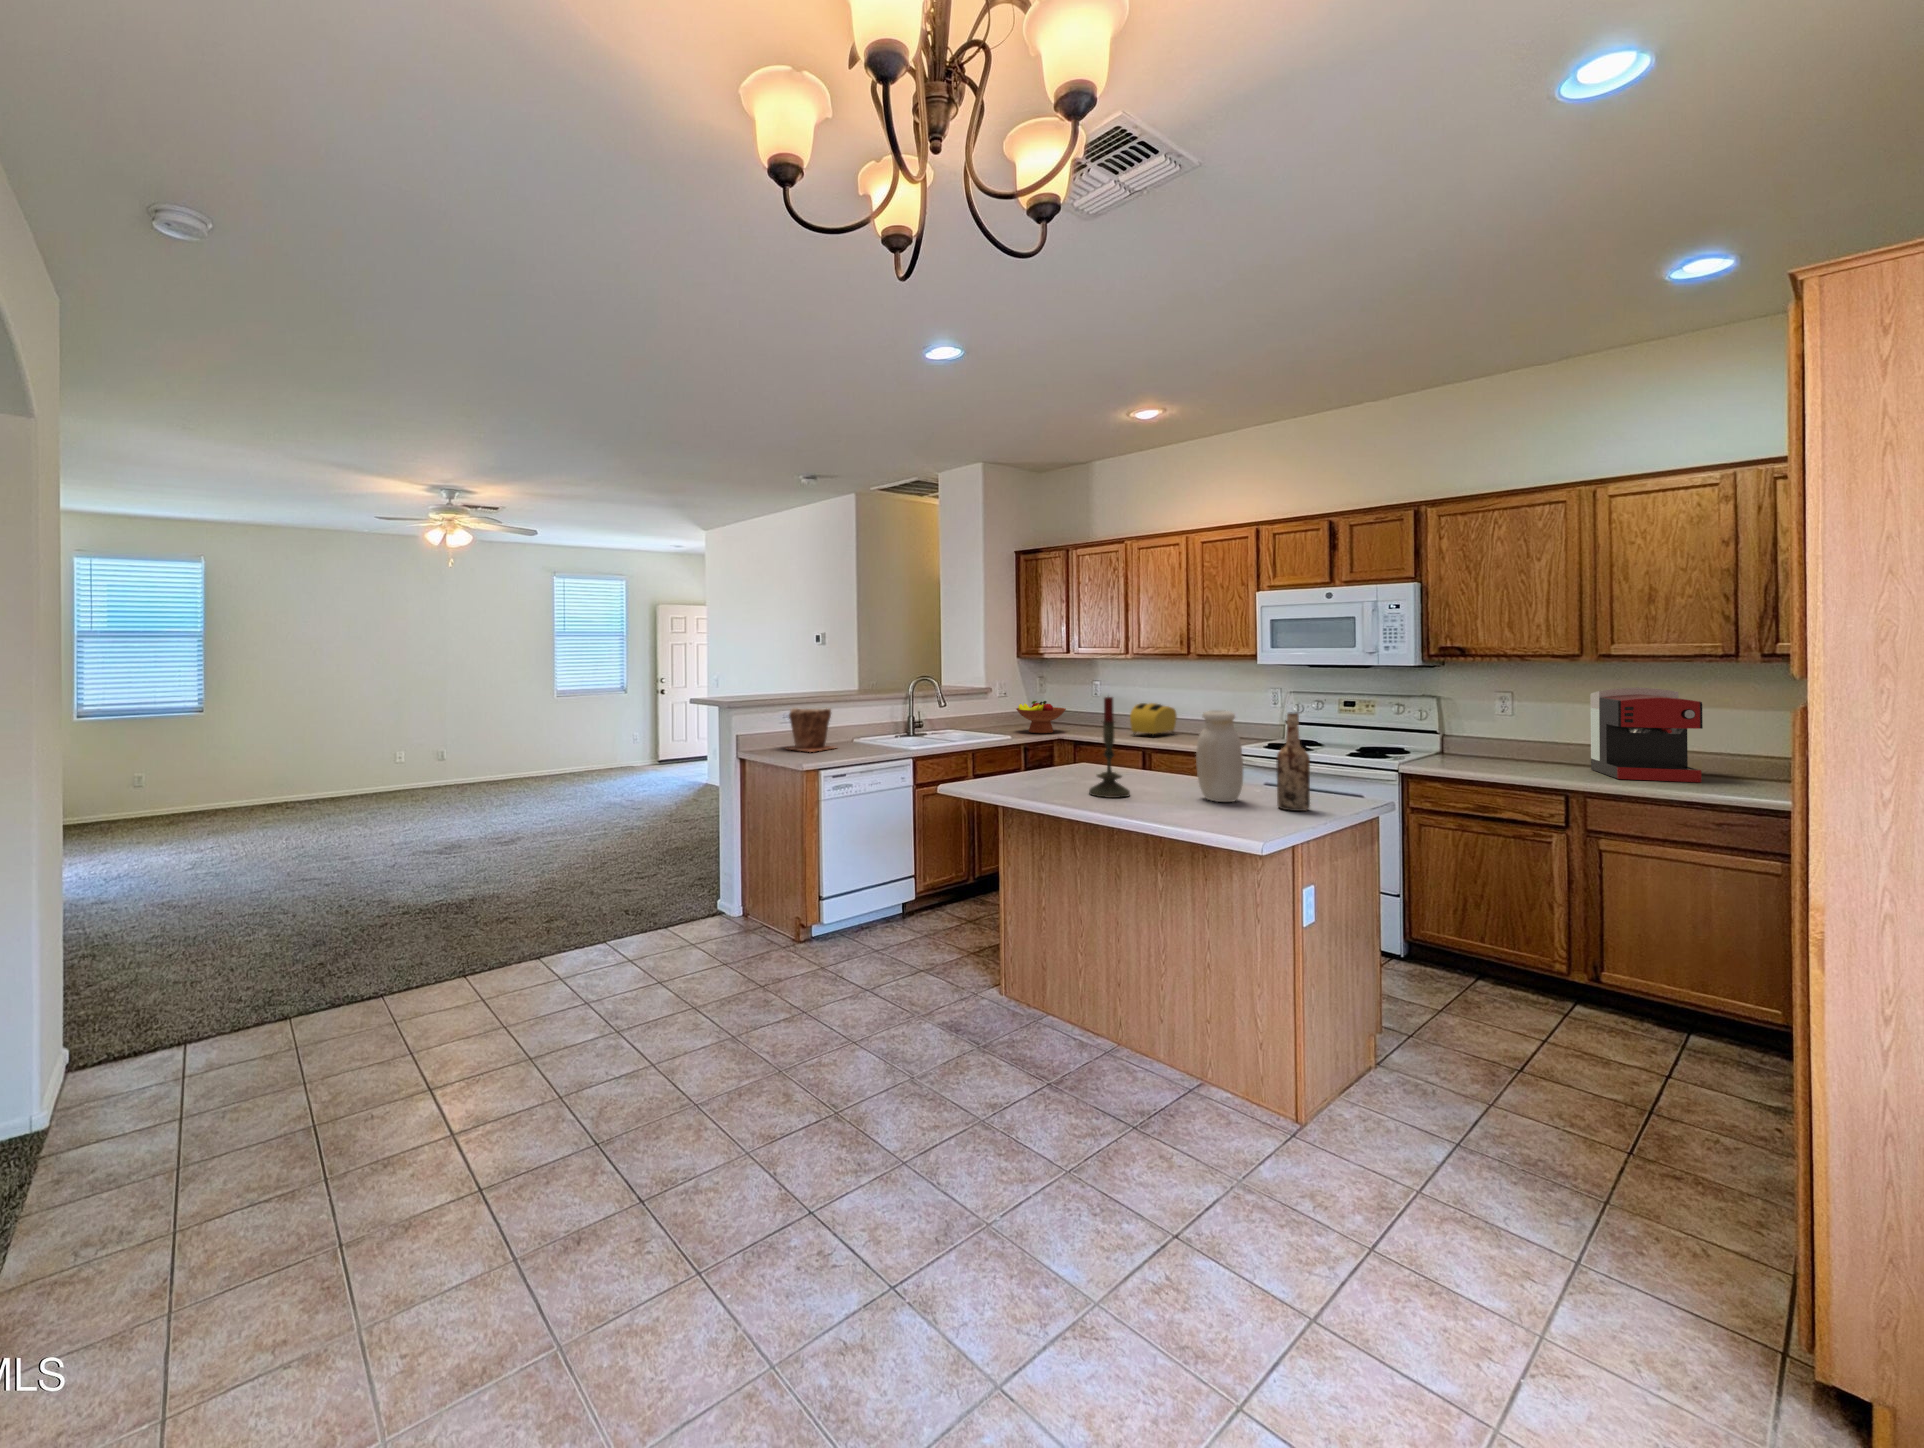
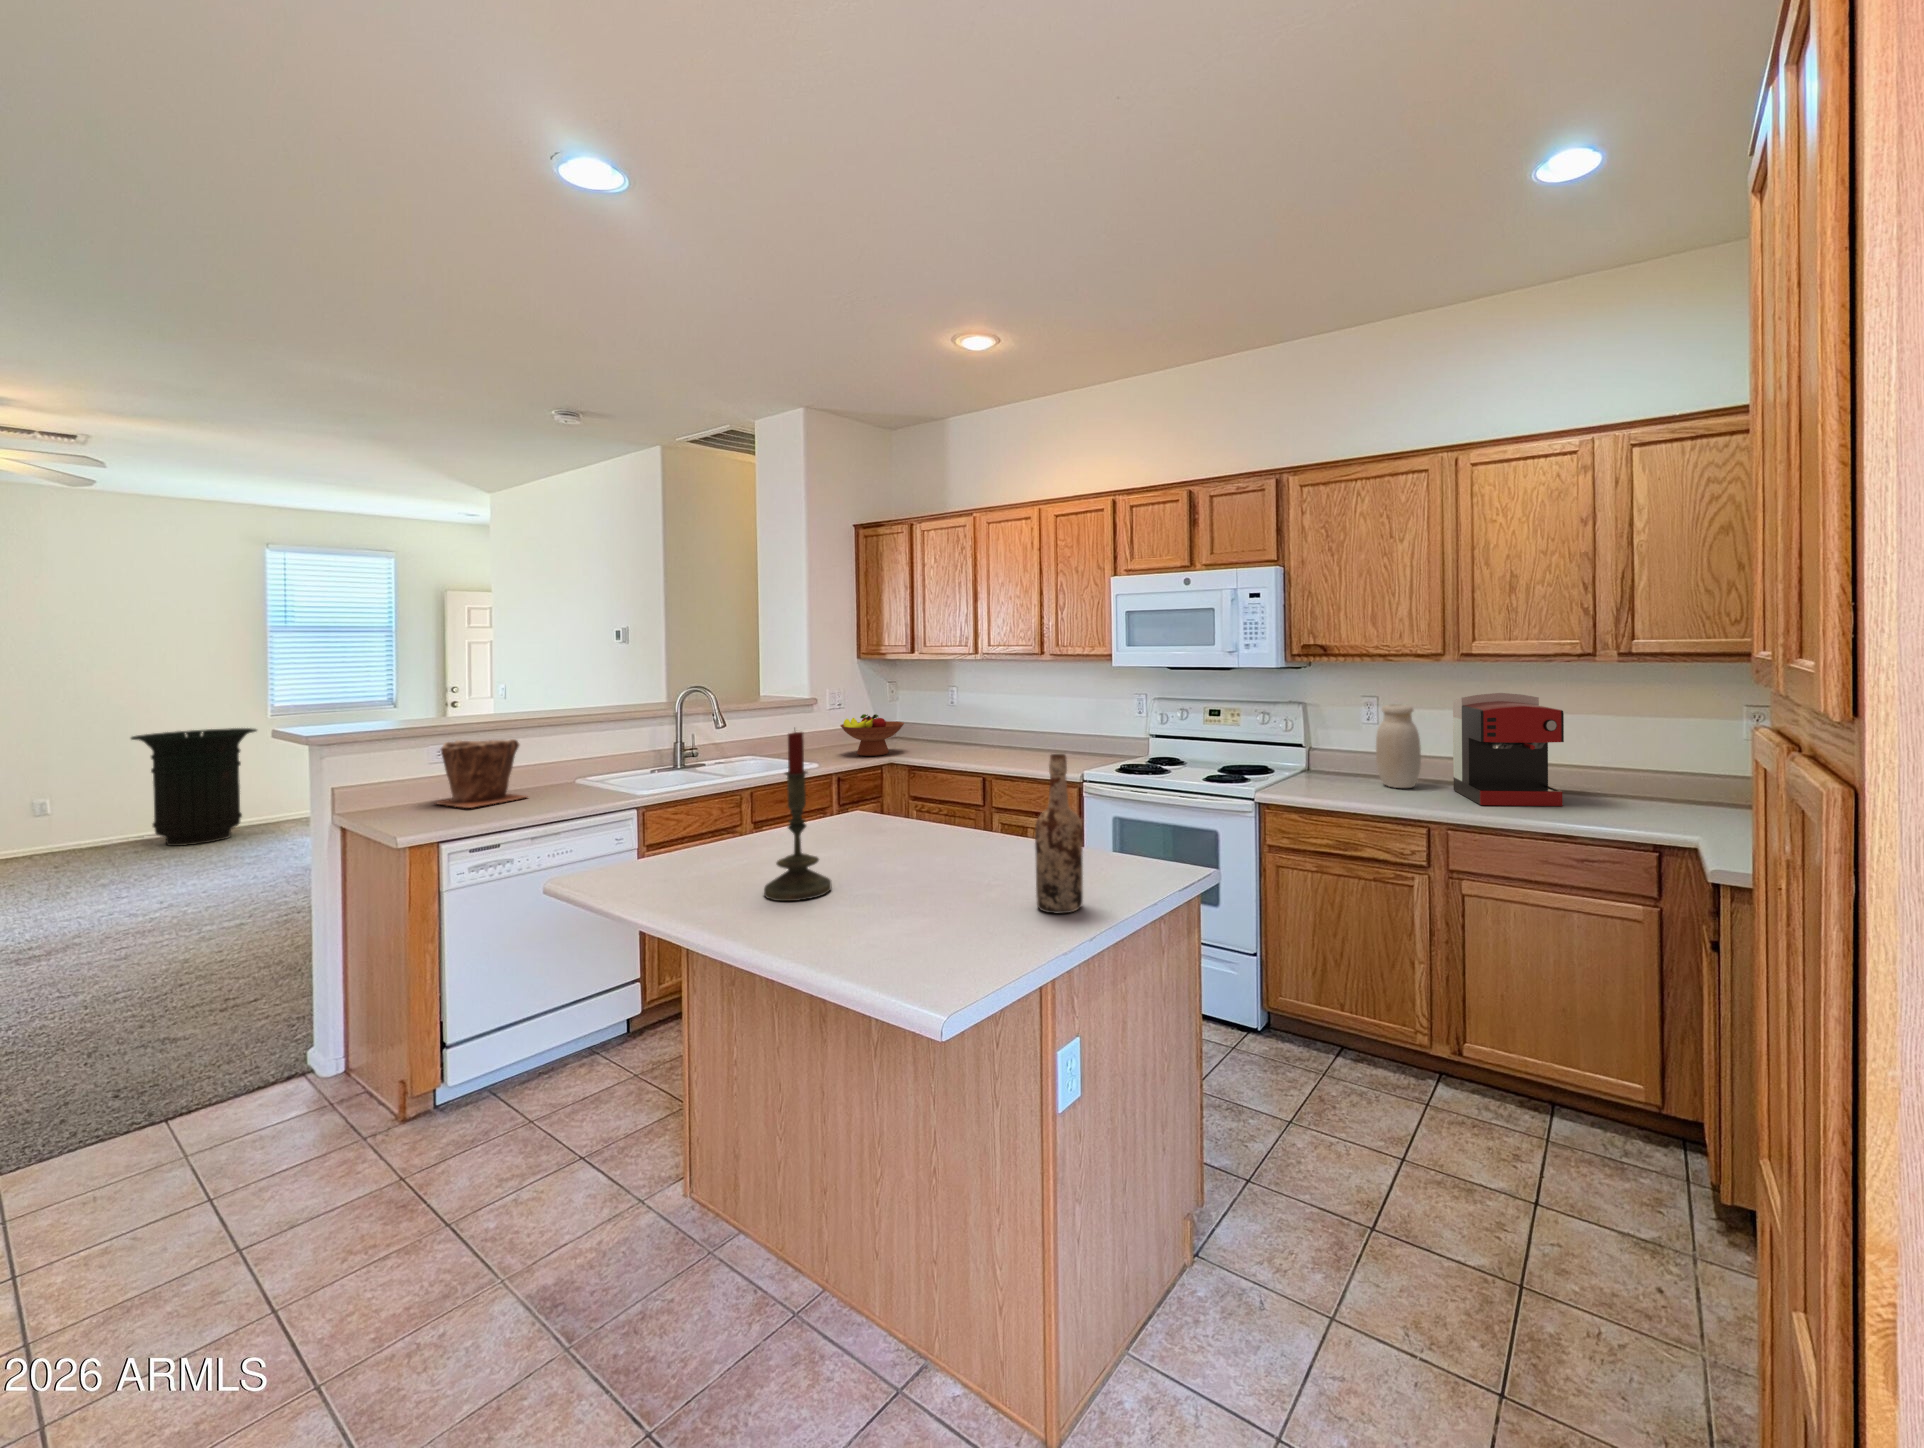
toaster: present [1130,703,1177,735] -> none [975,715,1033,758]
trash can: none [490,705,557,786] -> present [131,728,257,846]
jar: present [1196,710,1243,802] -> present [1376,704,1421,788]

